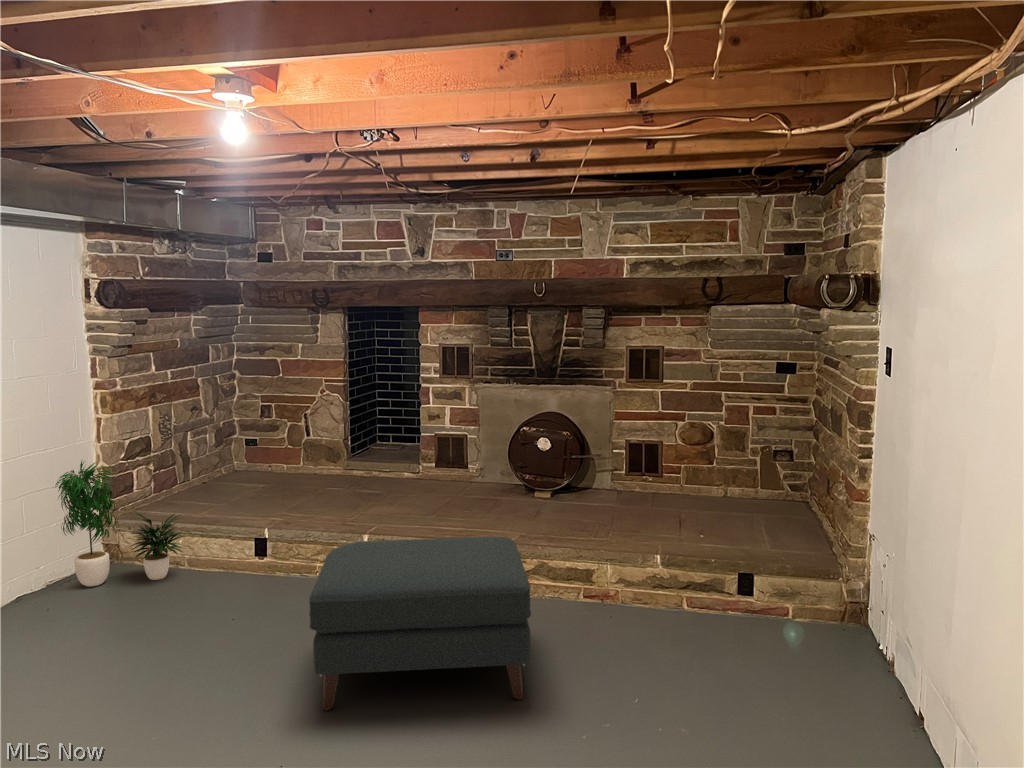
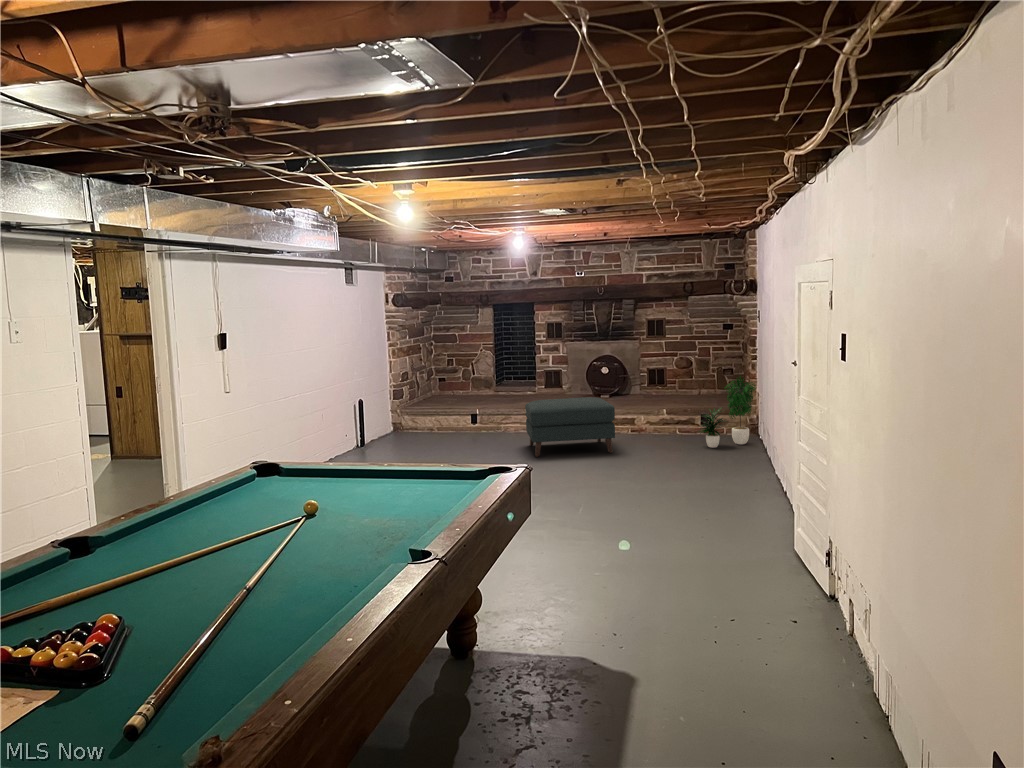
potted plant: present [55,461,184,587] -> present [699,376,756,448]

